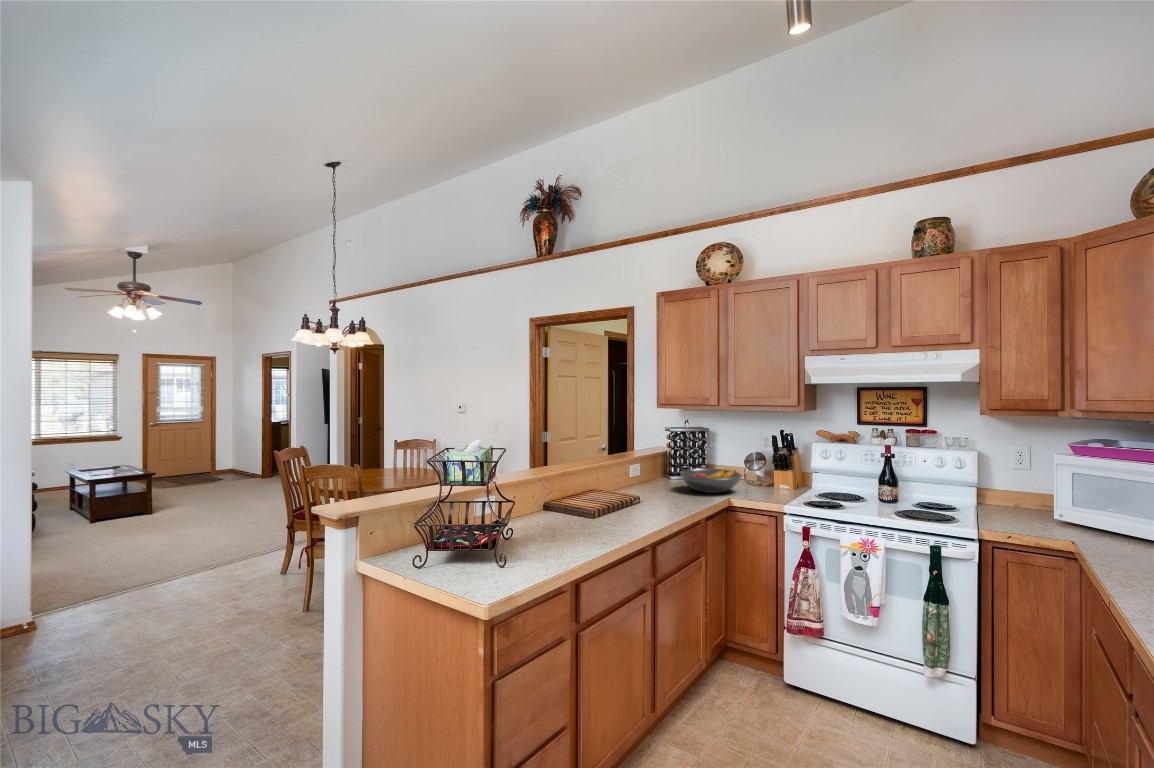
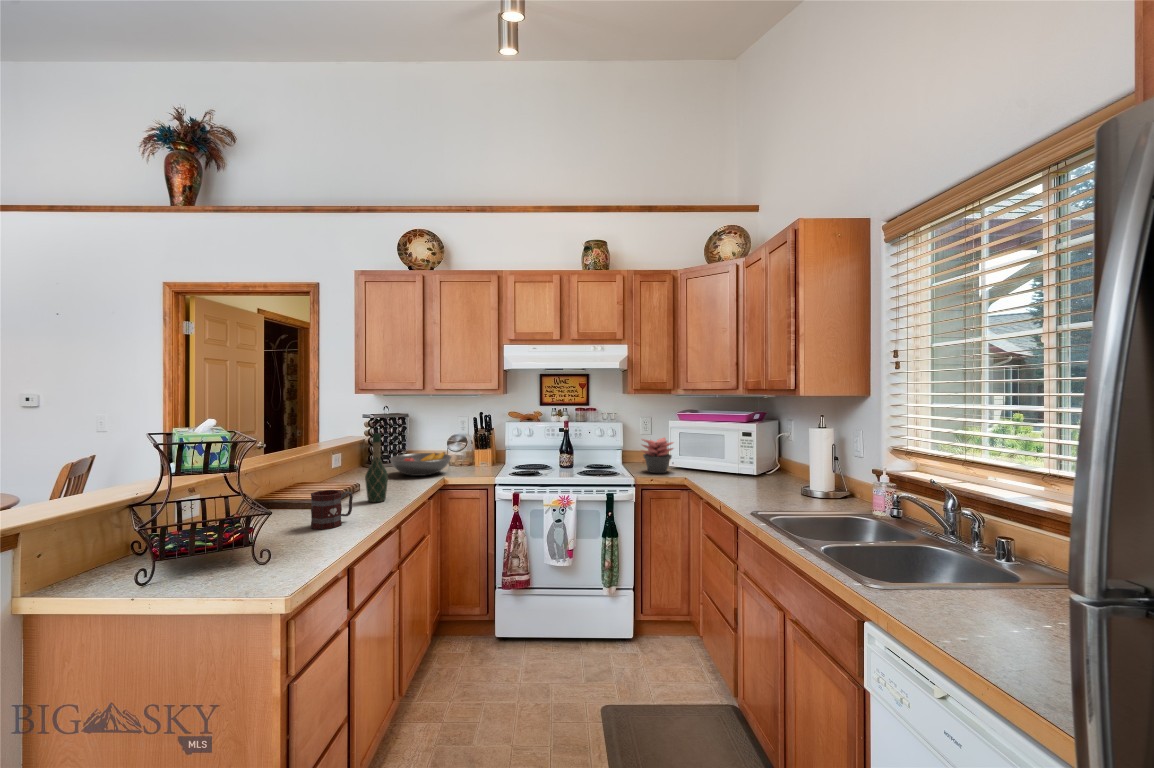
wine bottle: none [636,450,657,517] -> present [365,434,388,502]
succulent plant: none [998,477,1060,530] -> present [642,438,673,473]
mug: none [572,501,610,538] -> present [311,490,353,530]

